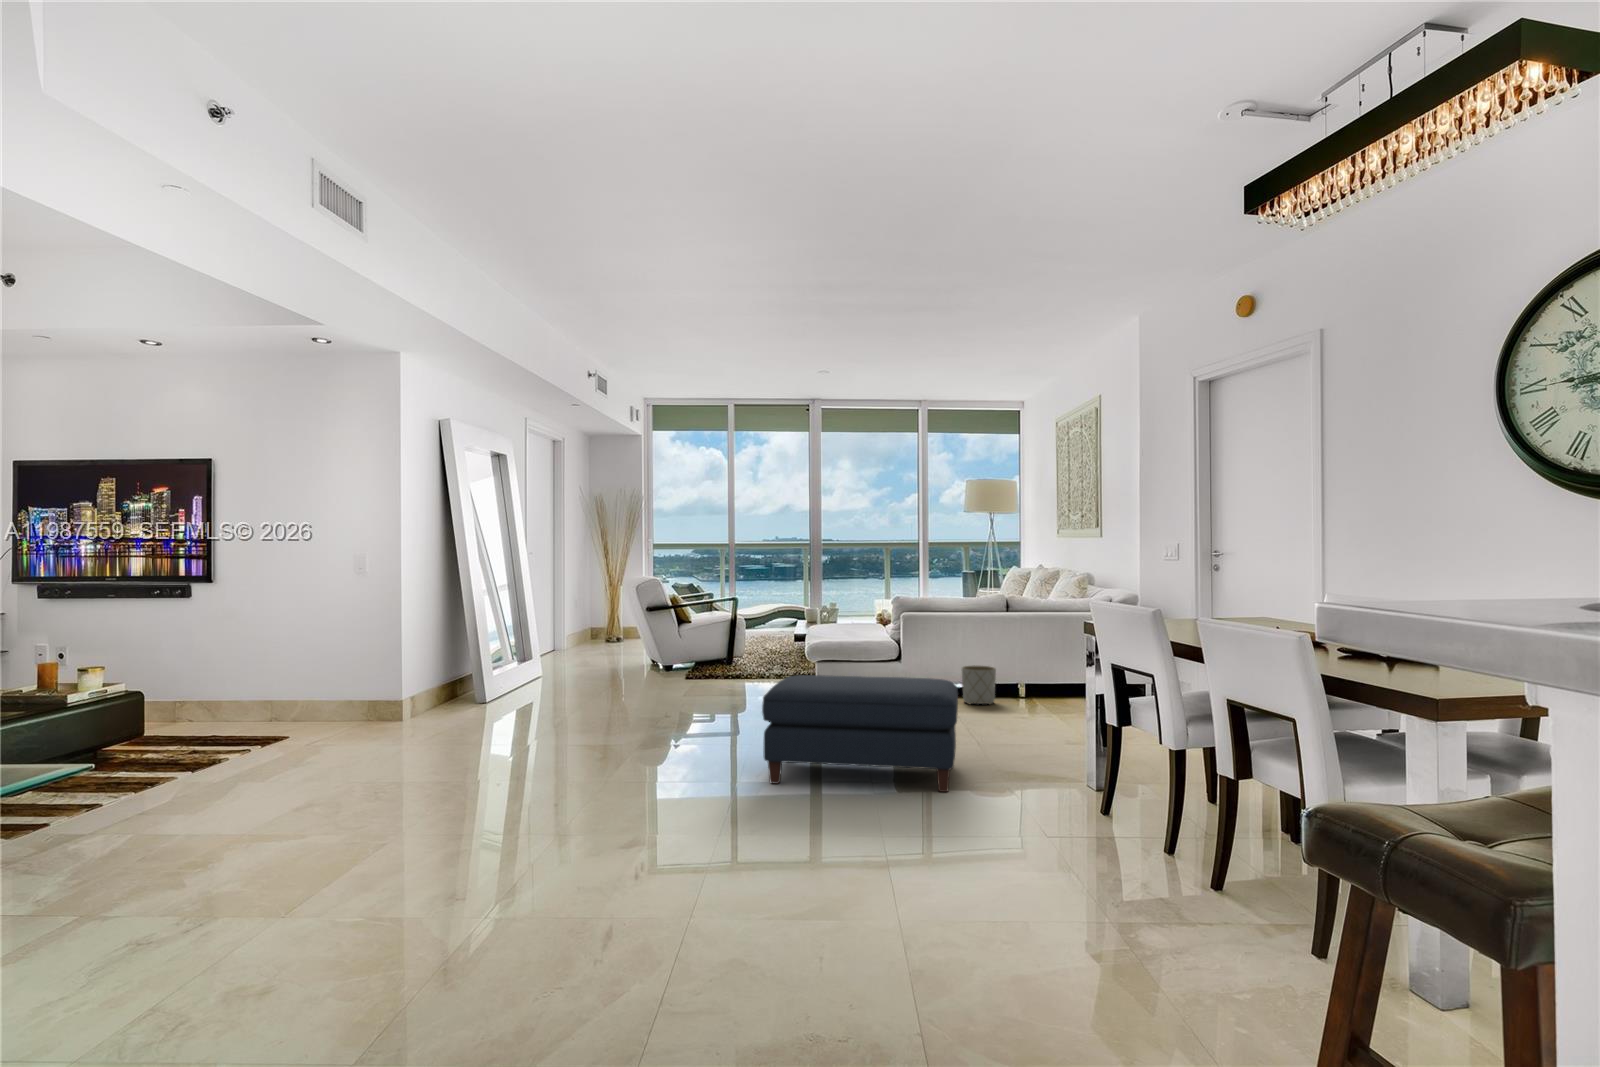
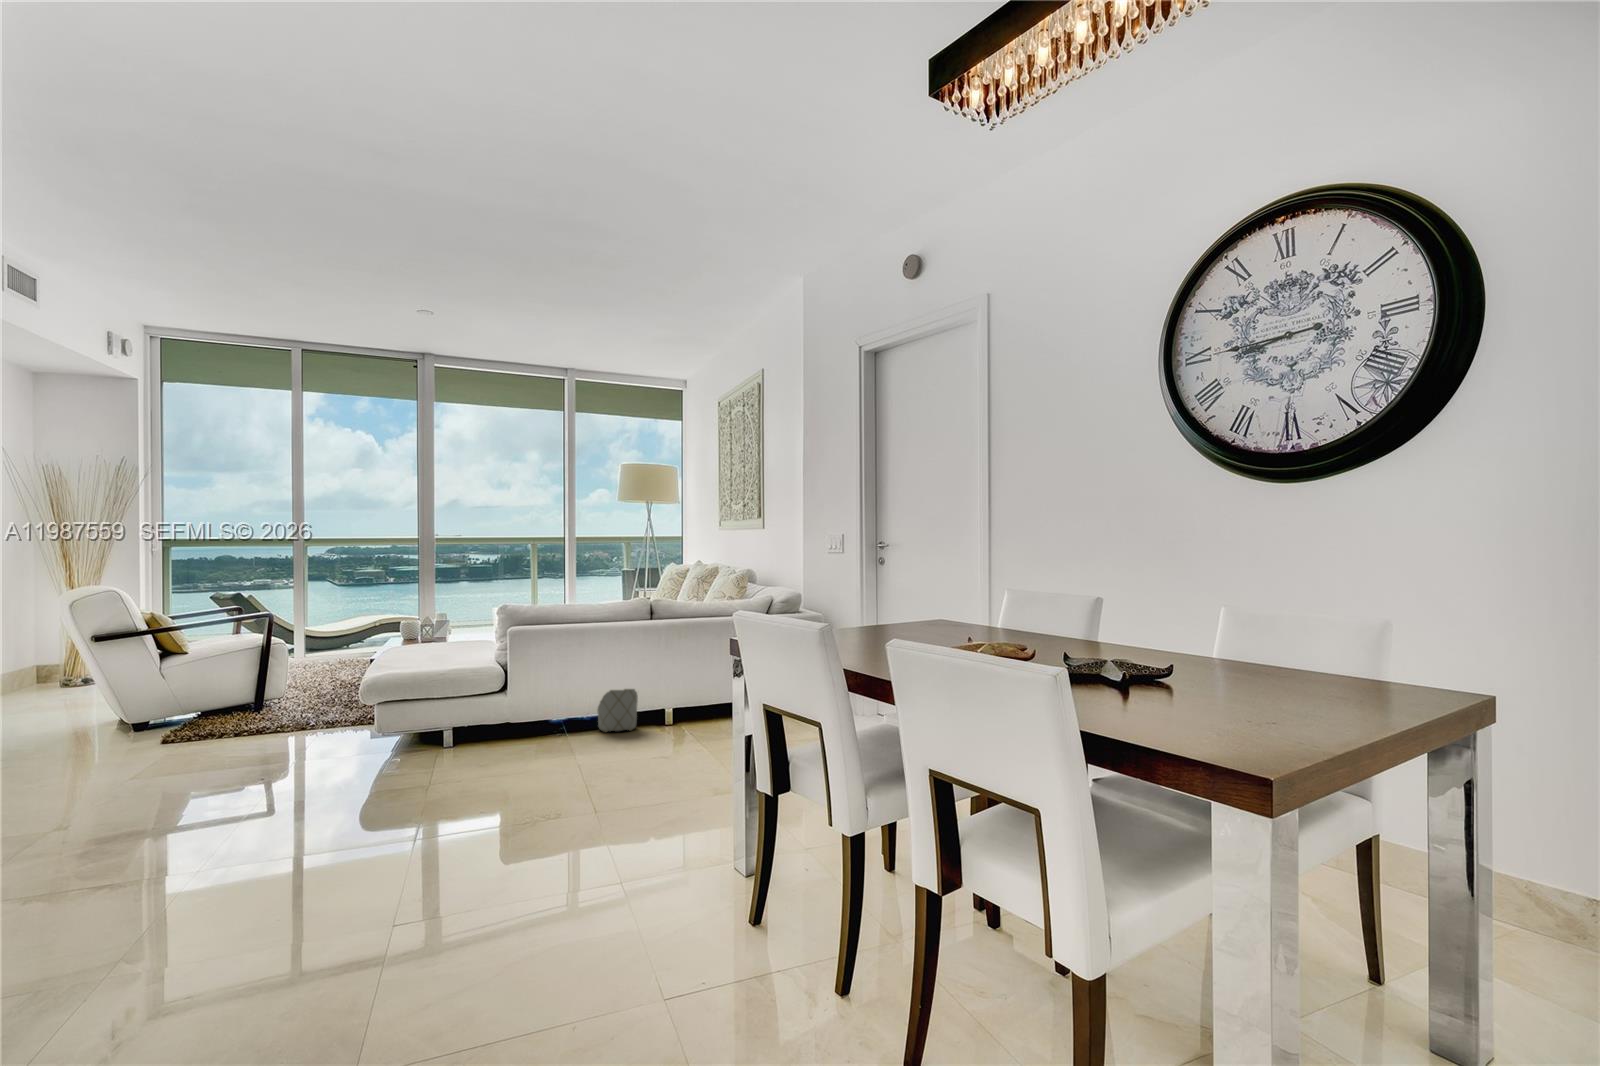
ottoman: present [762,675,958,792] -> none [267,712,572,886]

